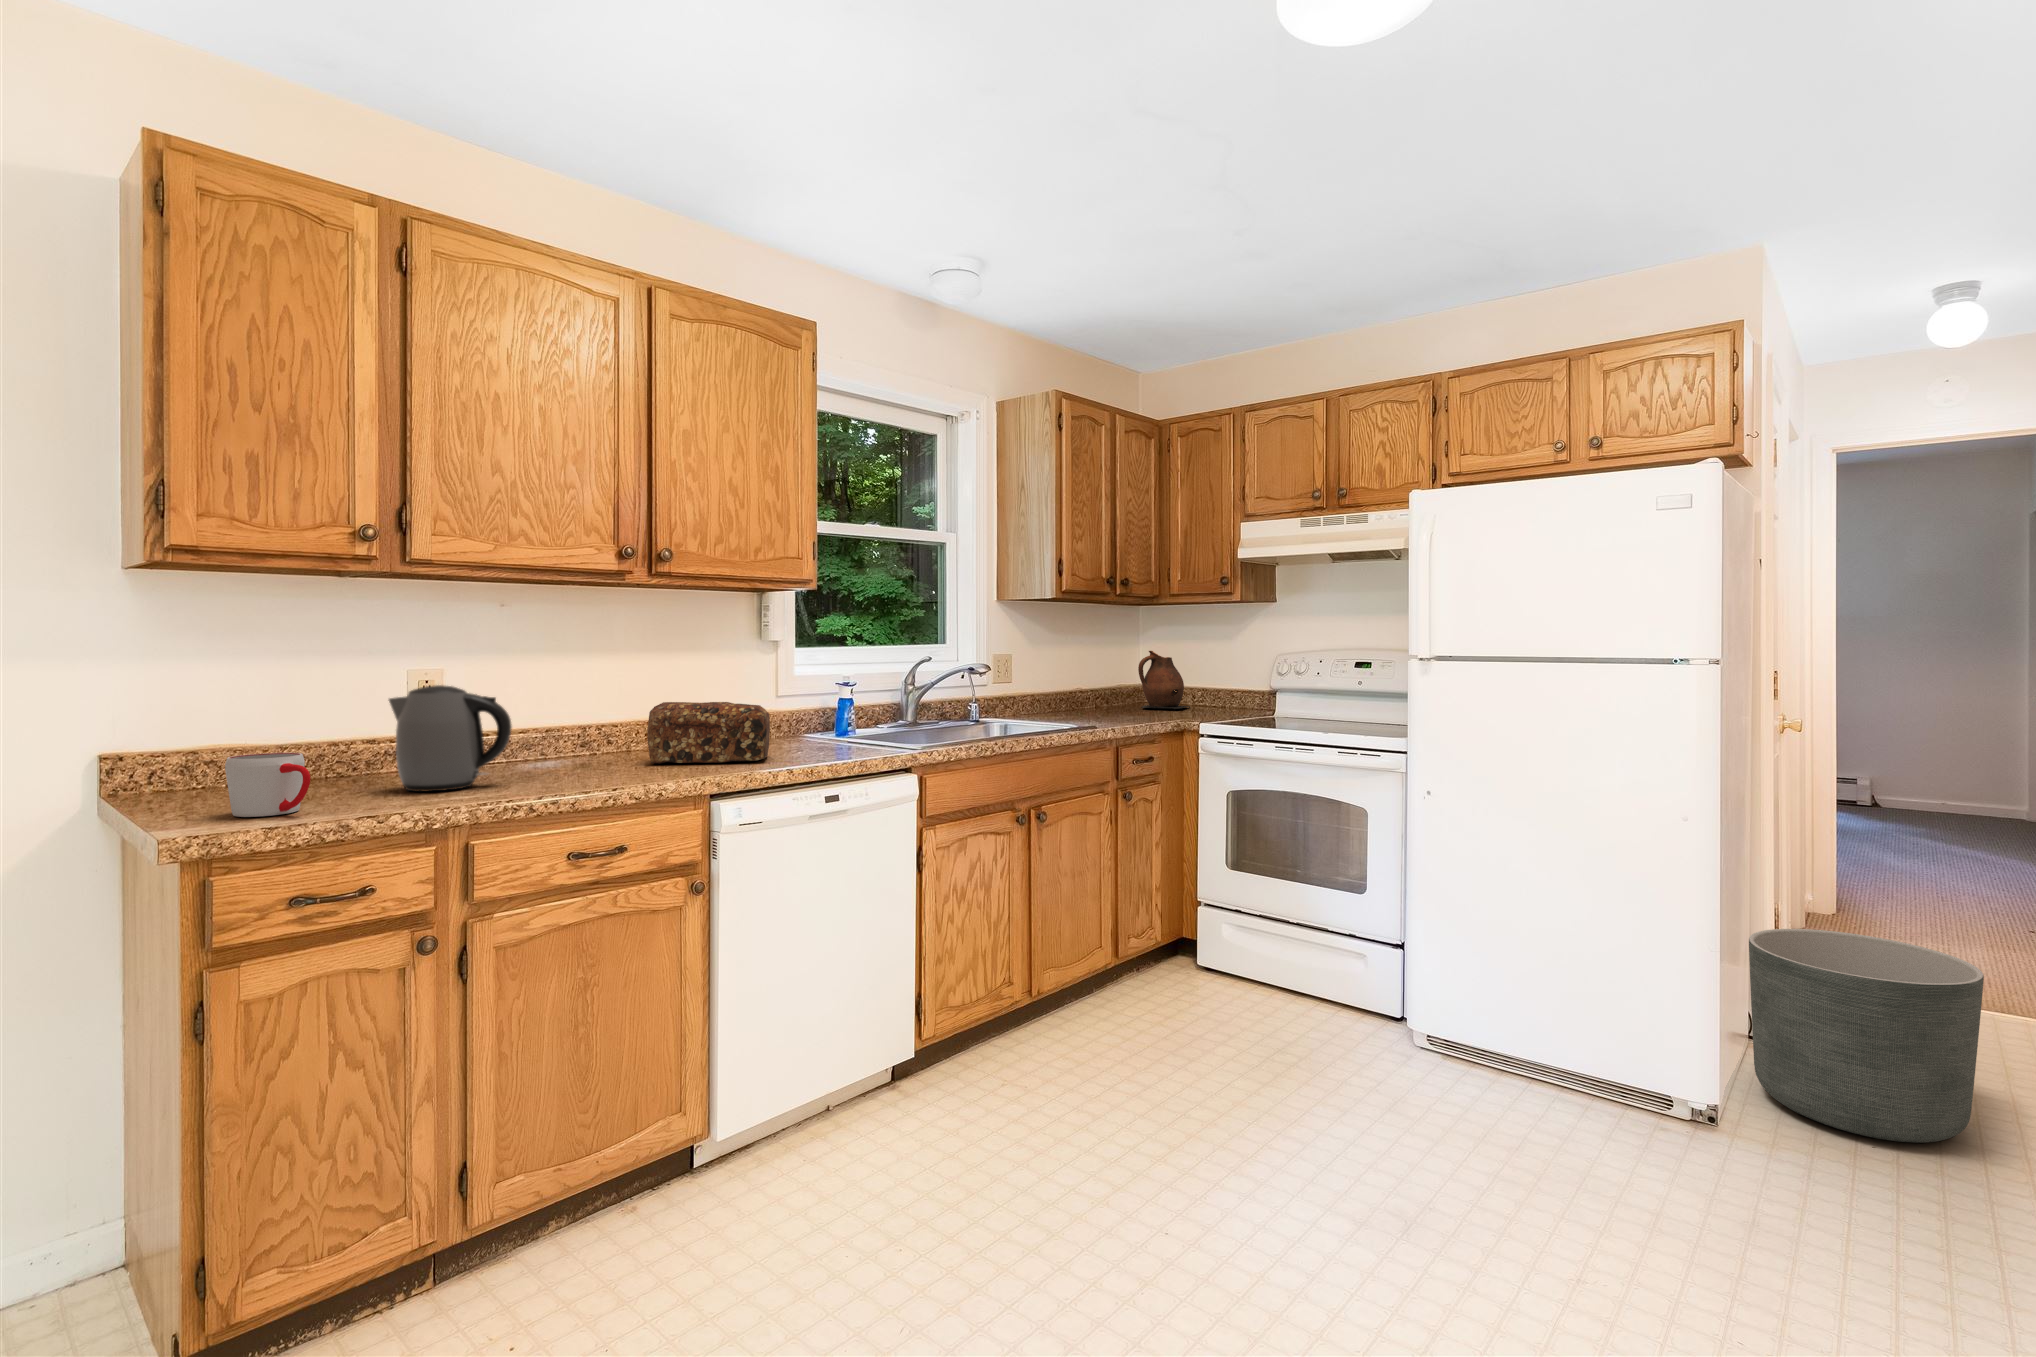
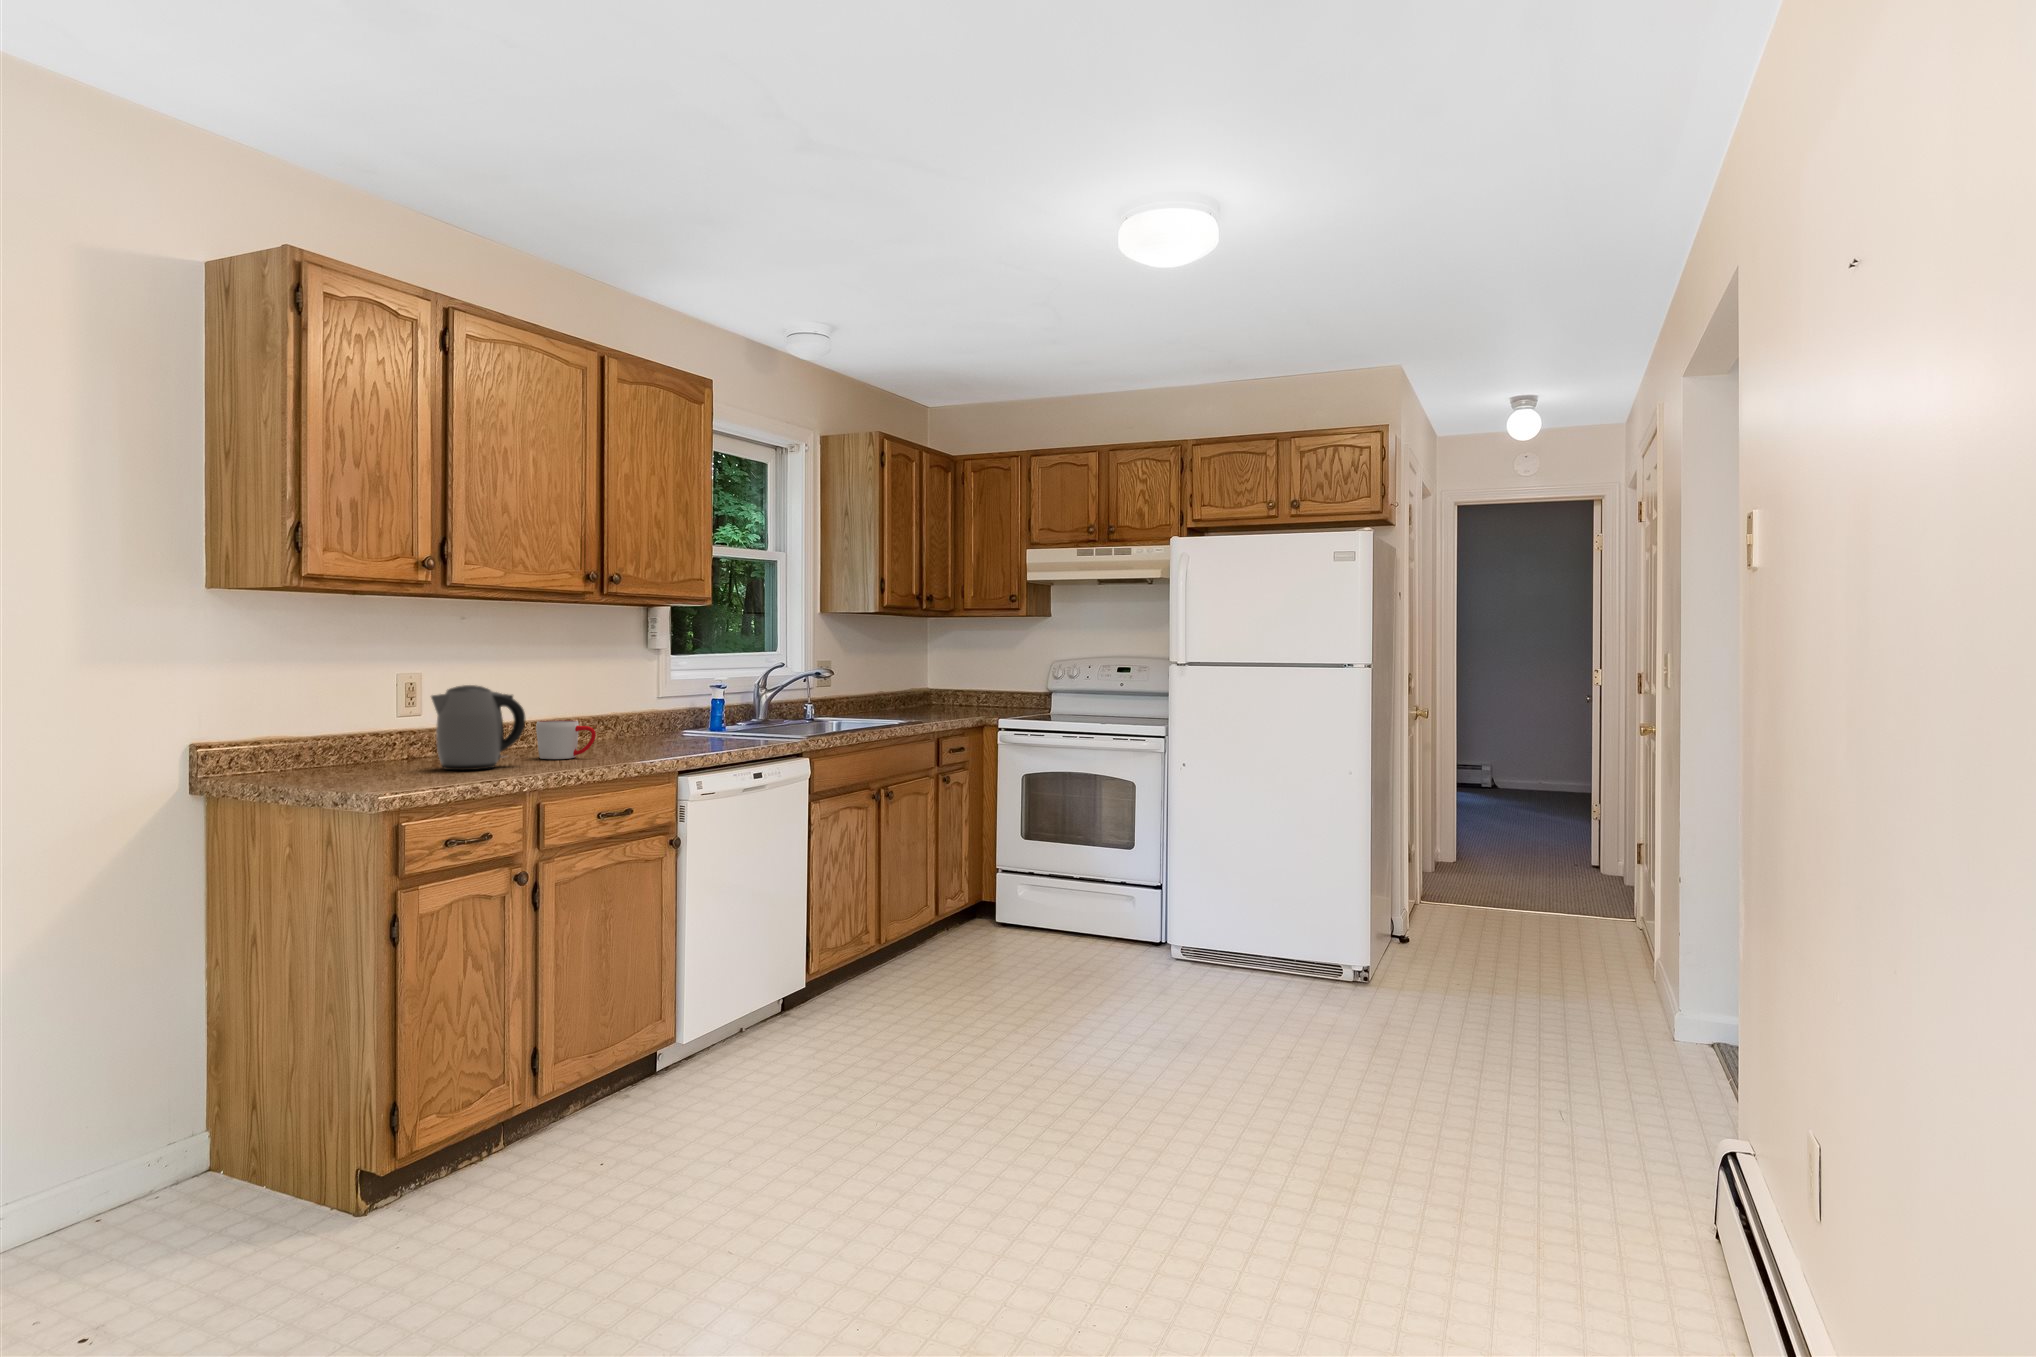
ceramic pitcher: present [1138,651,1190,709] -> none [932,656,976,708]
bread loaf: present [647,702,770,764] -> none [593,700,696,751]
mug: present [225,753,311,817] -> present [536,720,596,759]
planter: present [1749,929,1984,1143] -> none [1388,851,1513,976]

